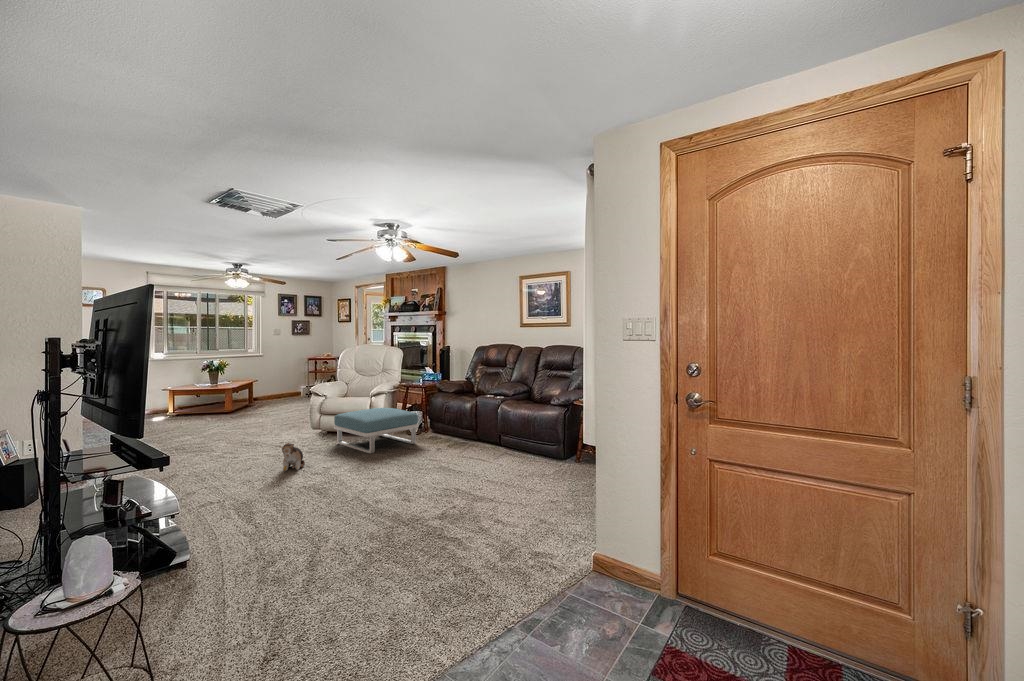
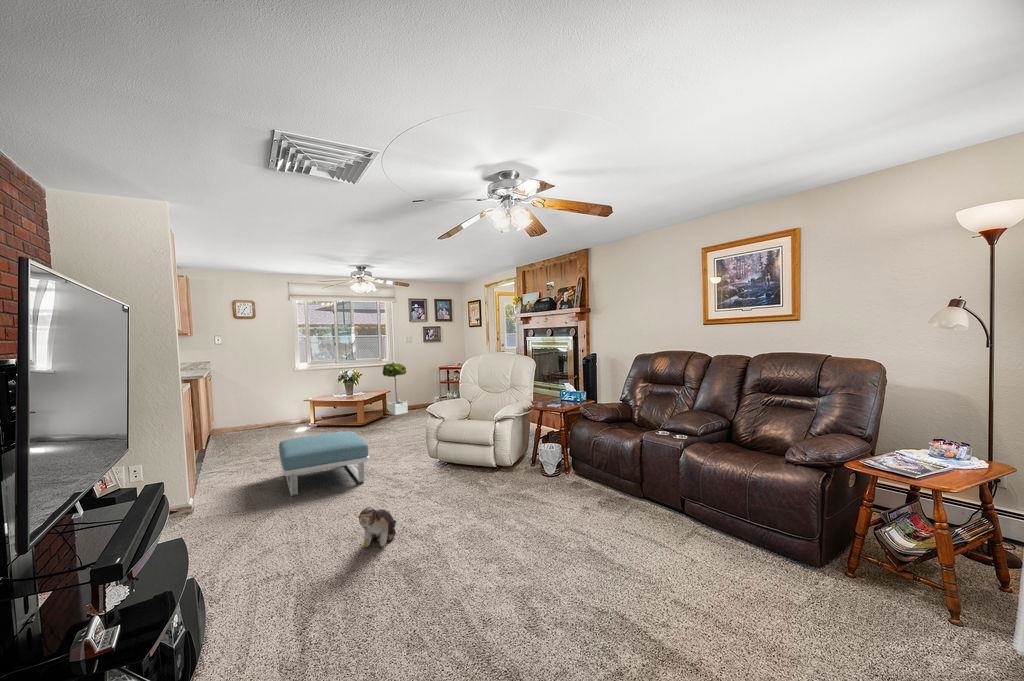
potted tree: none [249,354,275,404] -> present [382,362,408,415]
footstool: present [334,408,418,453] -> present [279,431,369,496]

